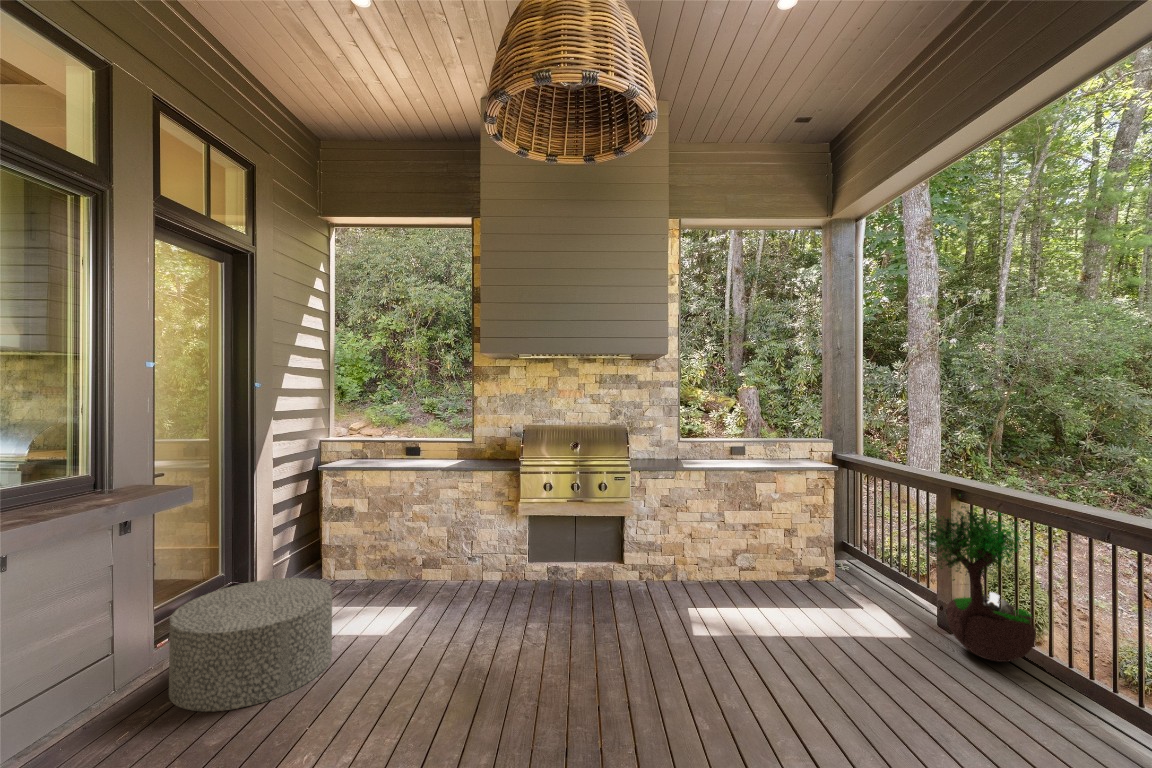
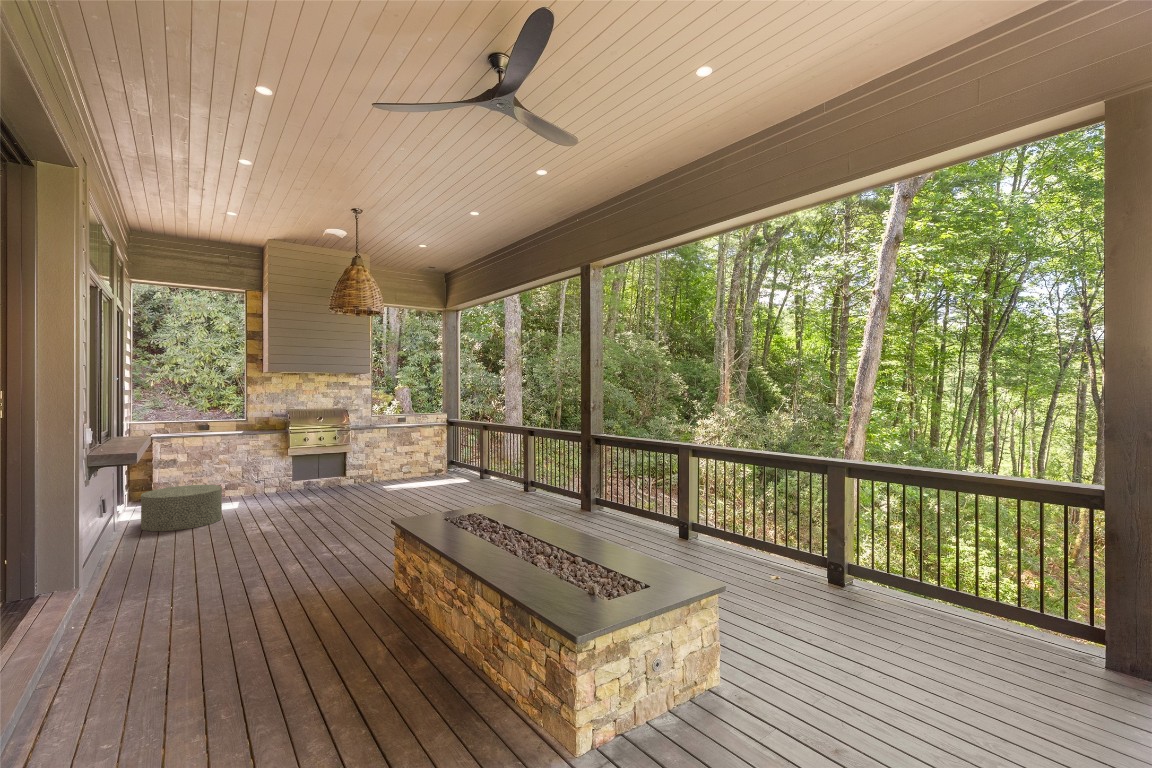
potted tree: present [915,495,1036,662] -> none [468,427,504,482]

